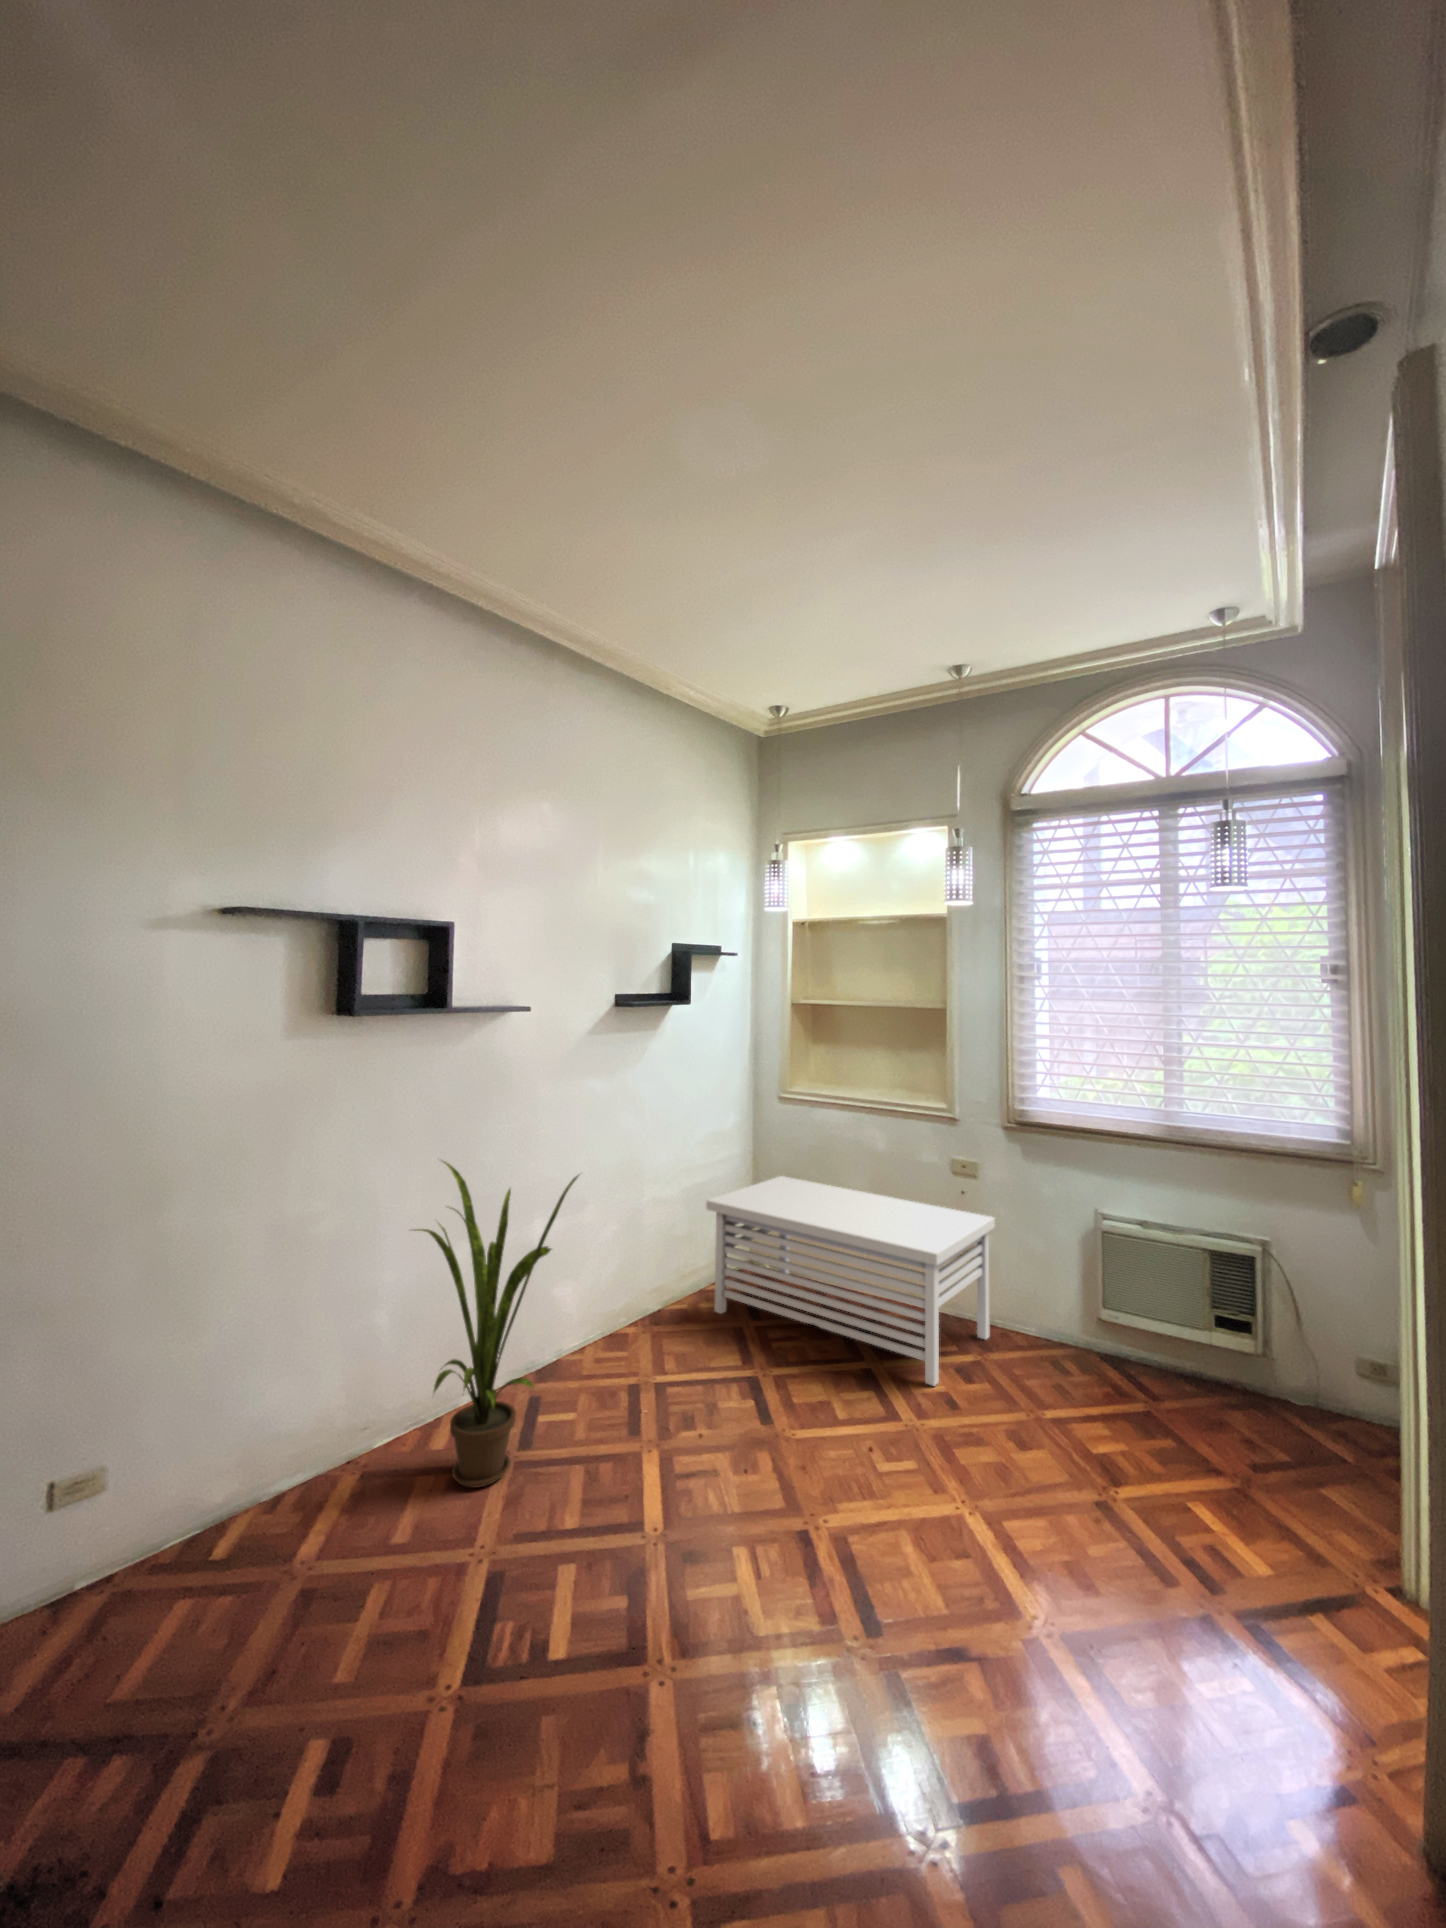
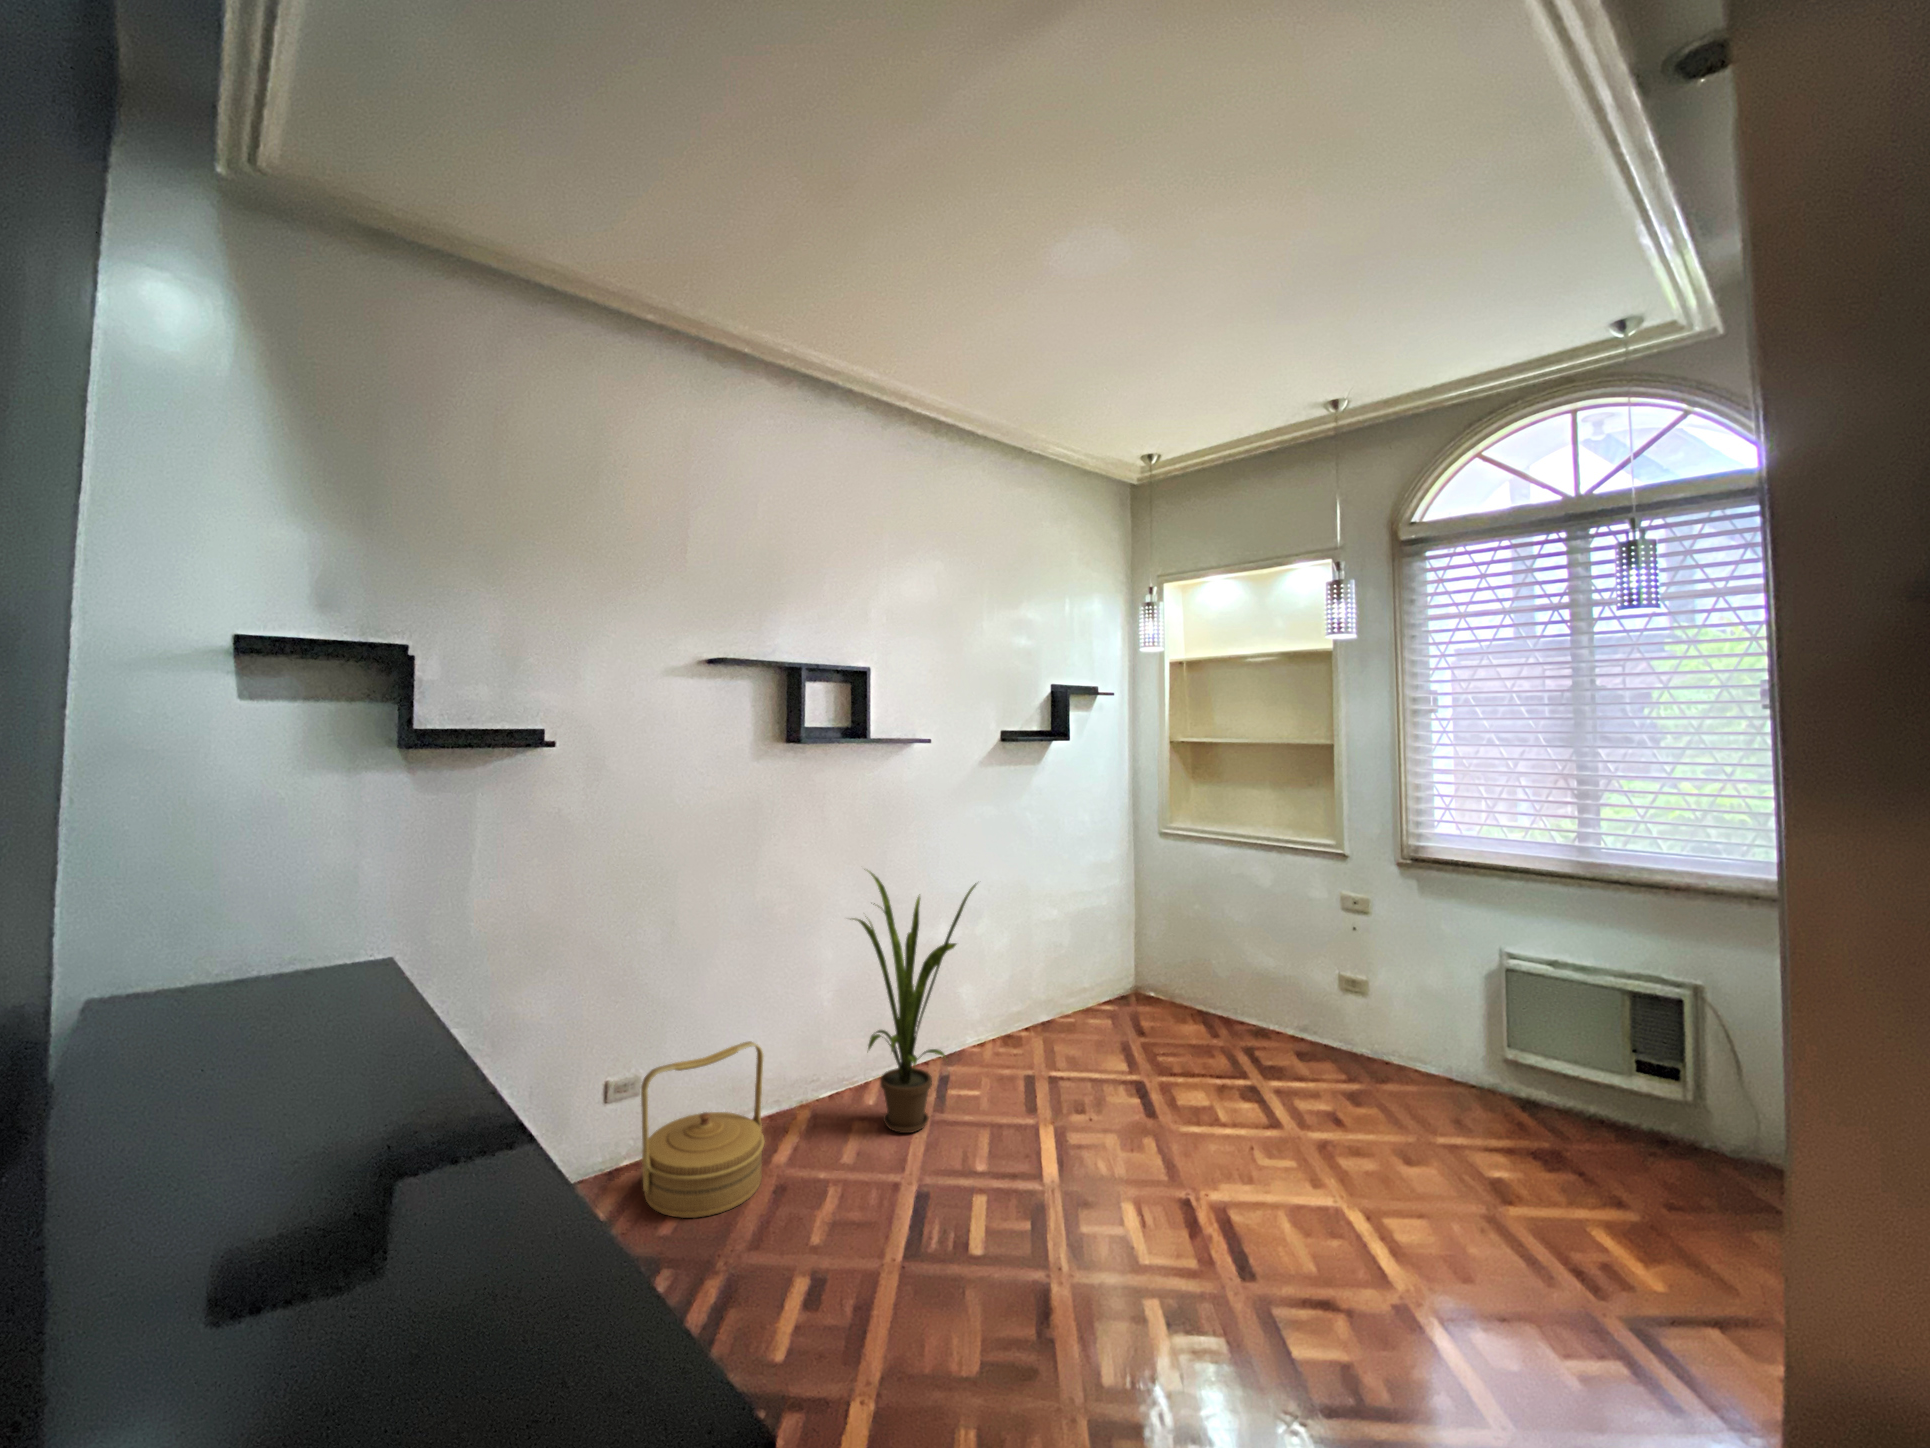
storage bench: present [706,1176,995,1386] -> none [1090,908,1385,1105]
woven basket: none [82,1404,286,1680] -> present [641,1041,764,1218]

